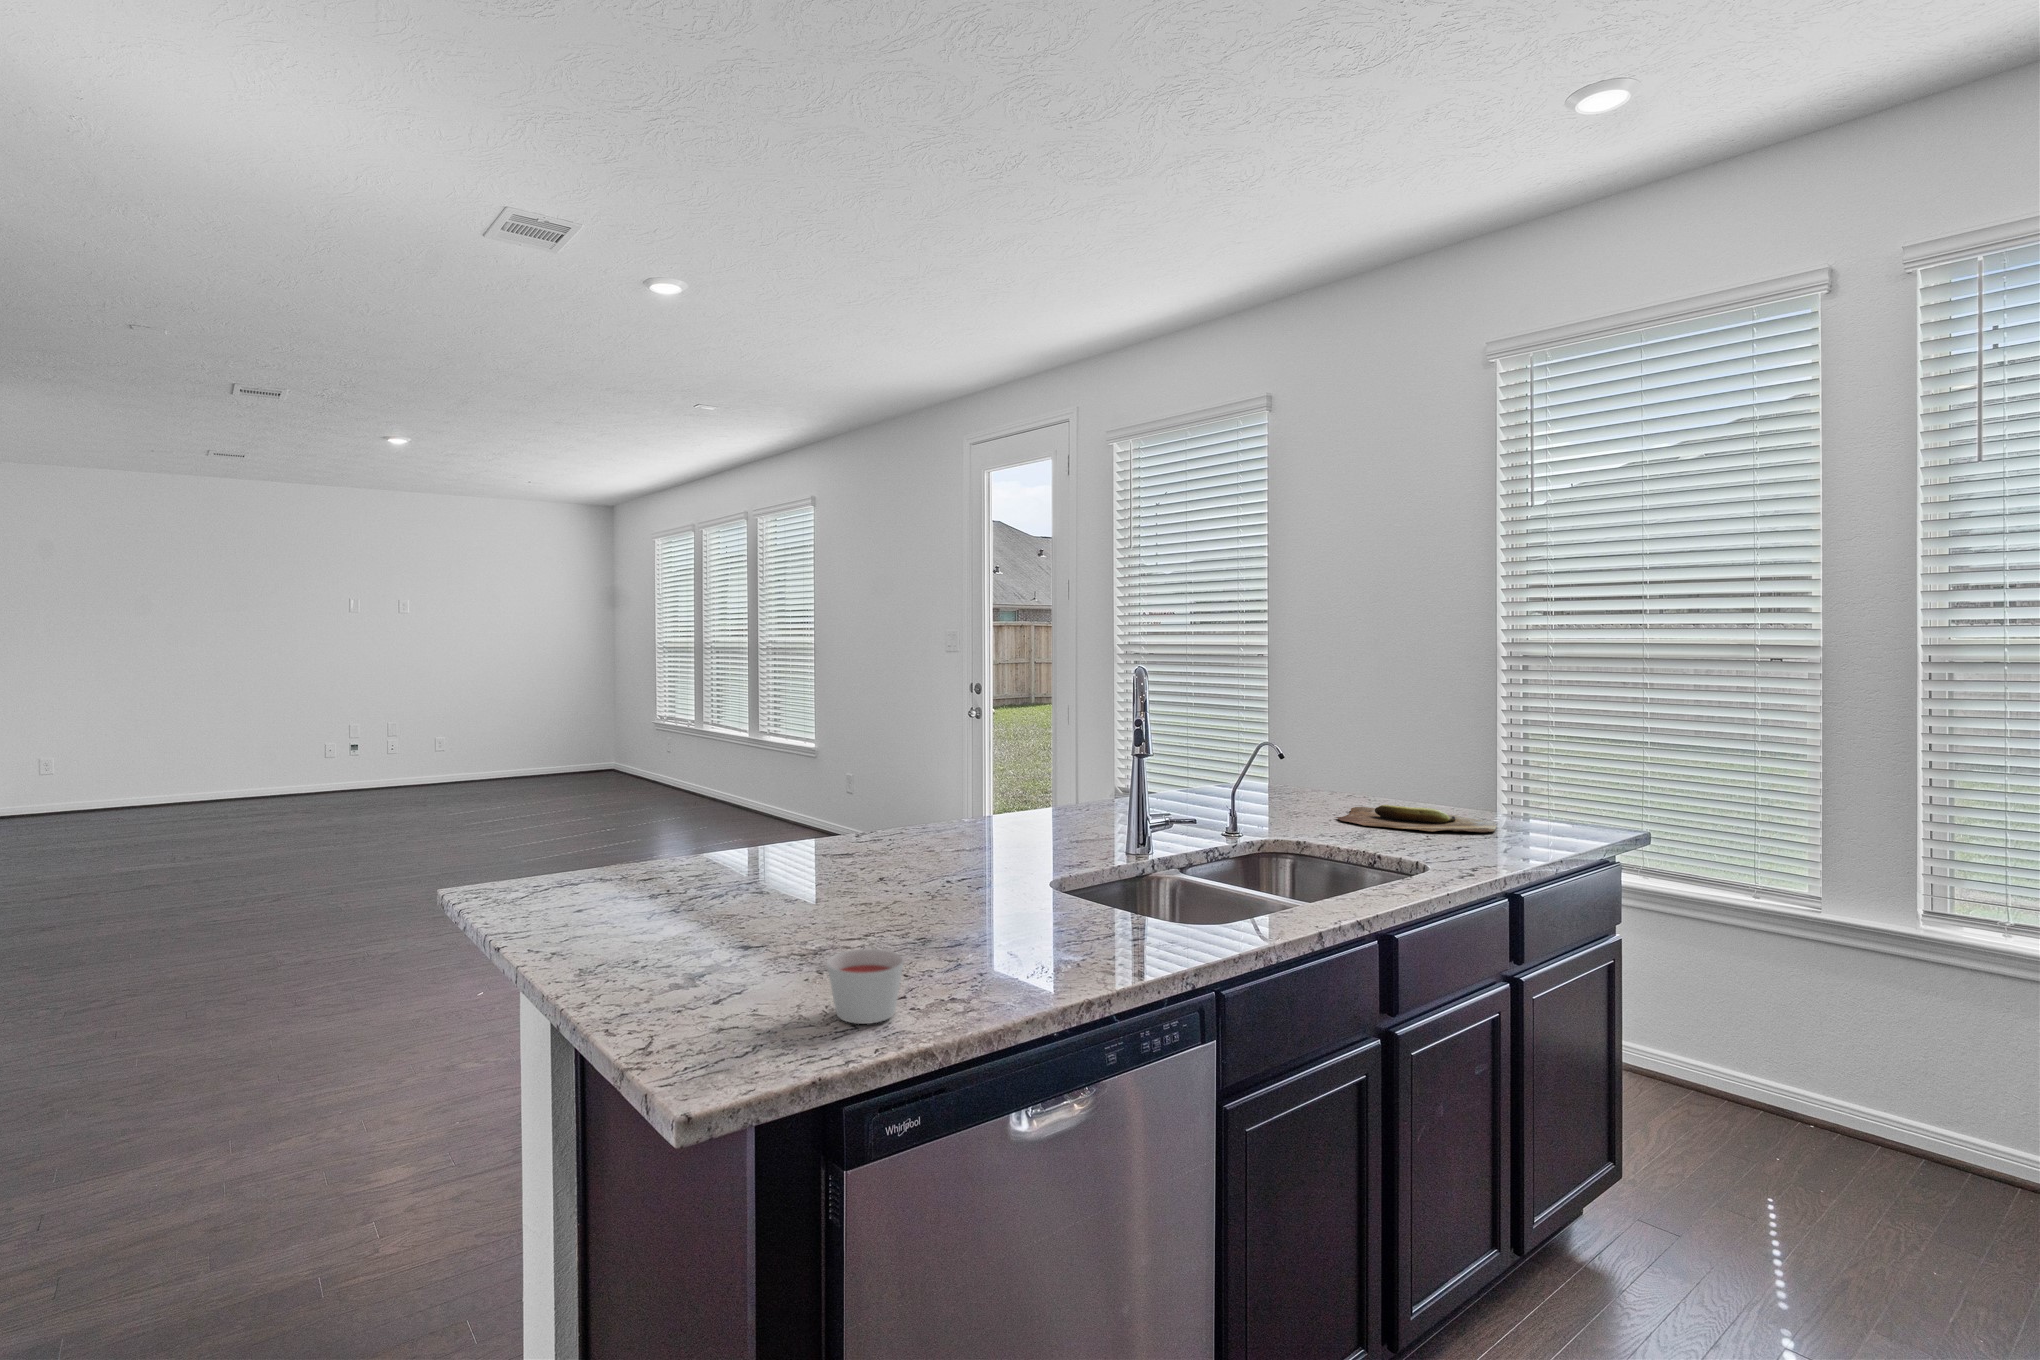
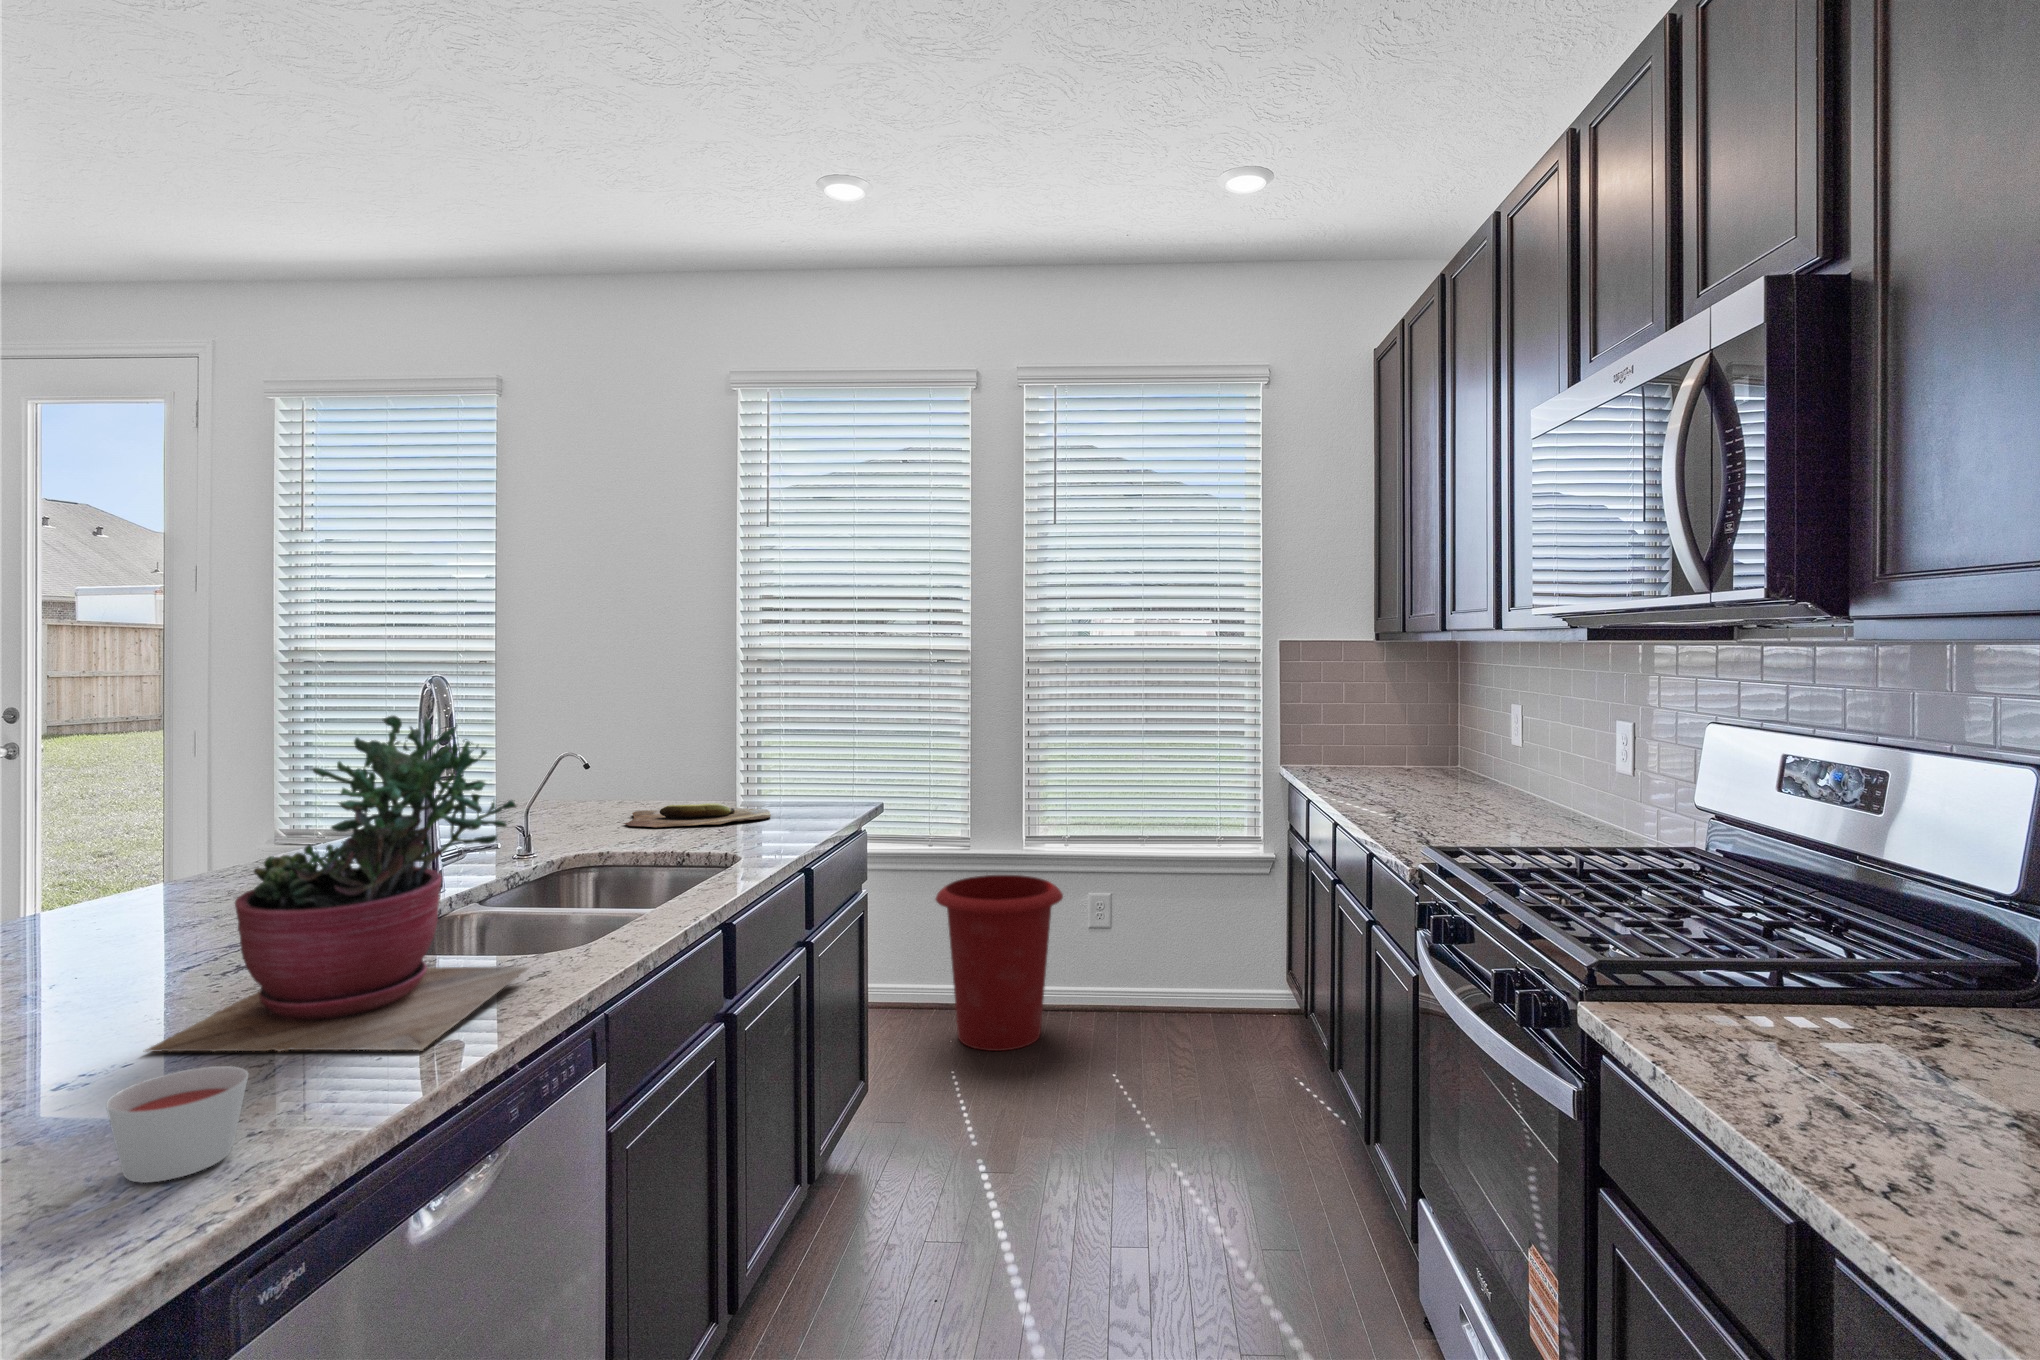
succulent plant: none [900,699,1157,981] -> present [146,715,528,1052]
waste bin: none [1756,951,1989,1207] -> present [936,875,1063,1051]

